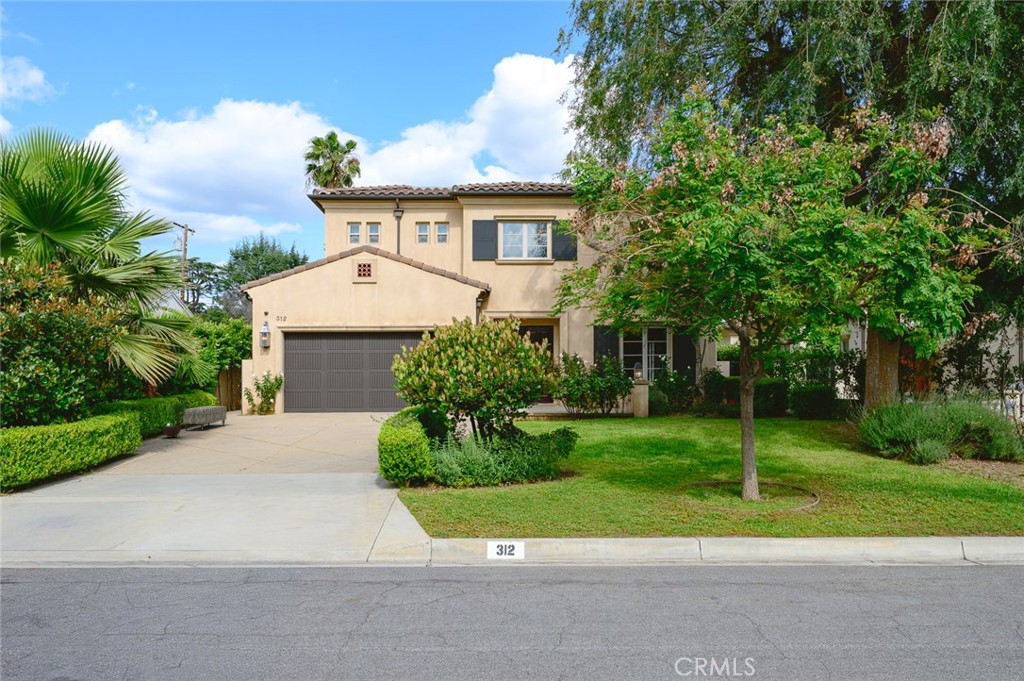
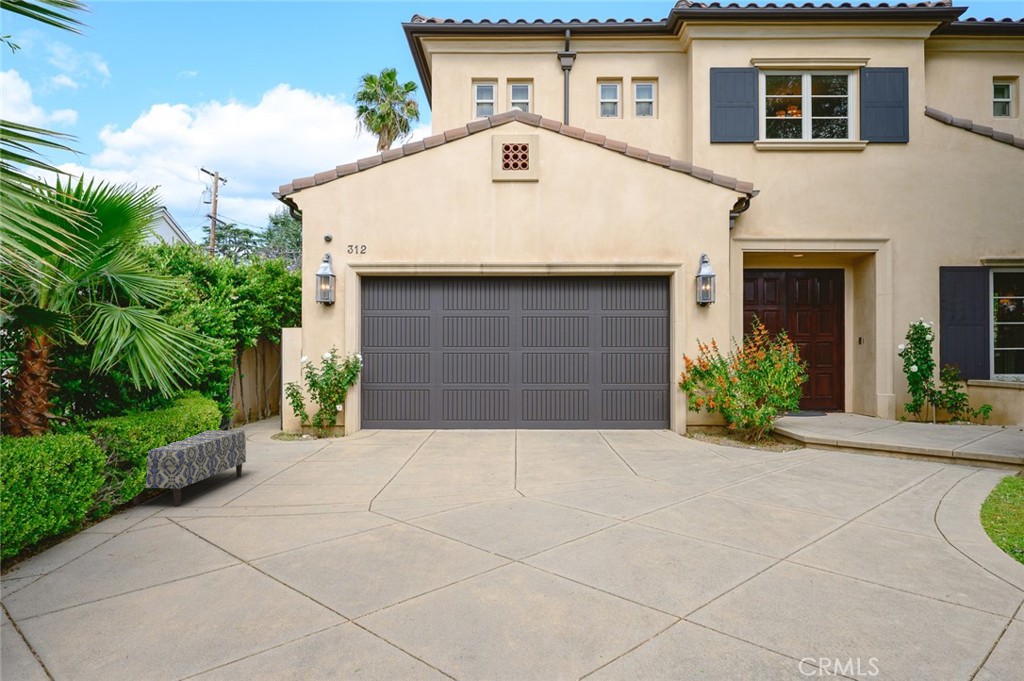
potted tree: present [163,403,185,437] -> none [30,439,114,556]

